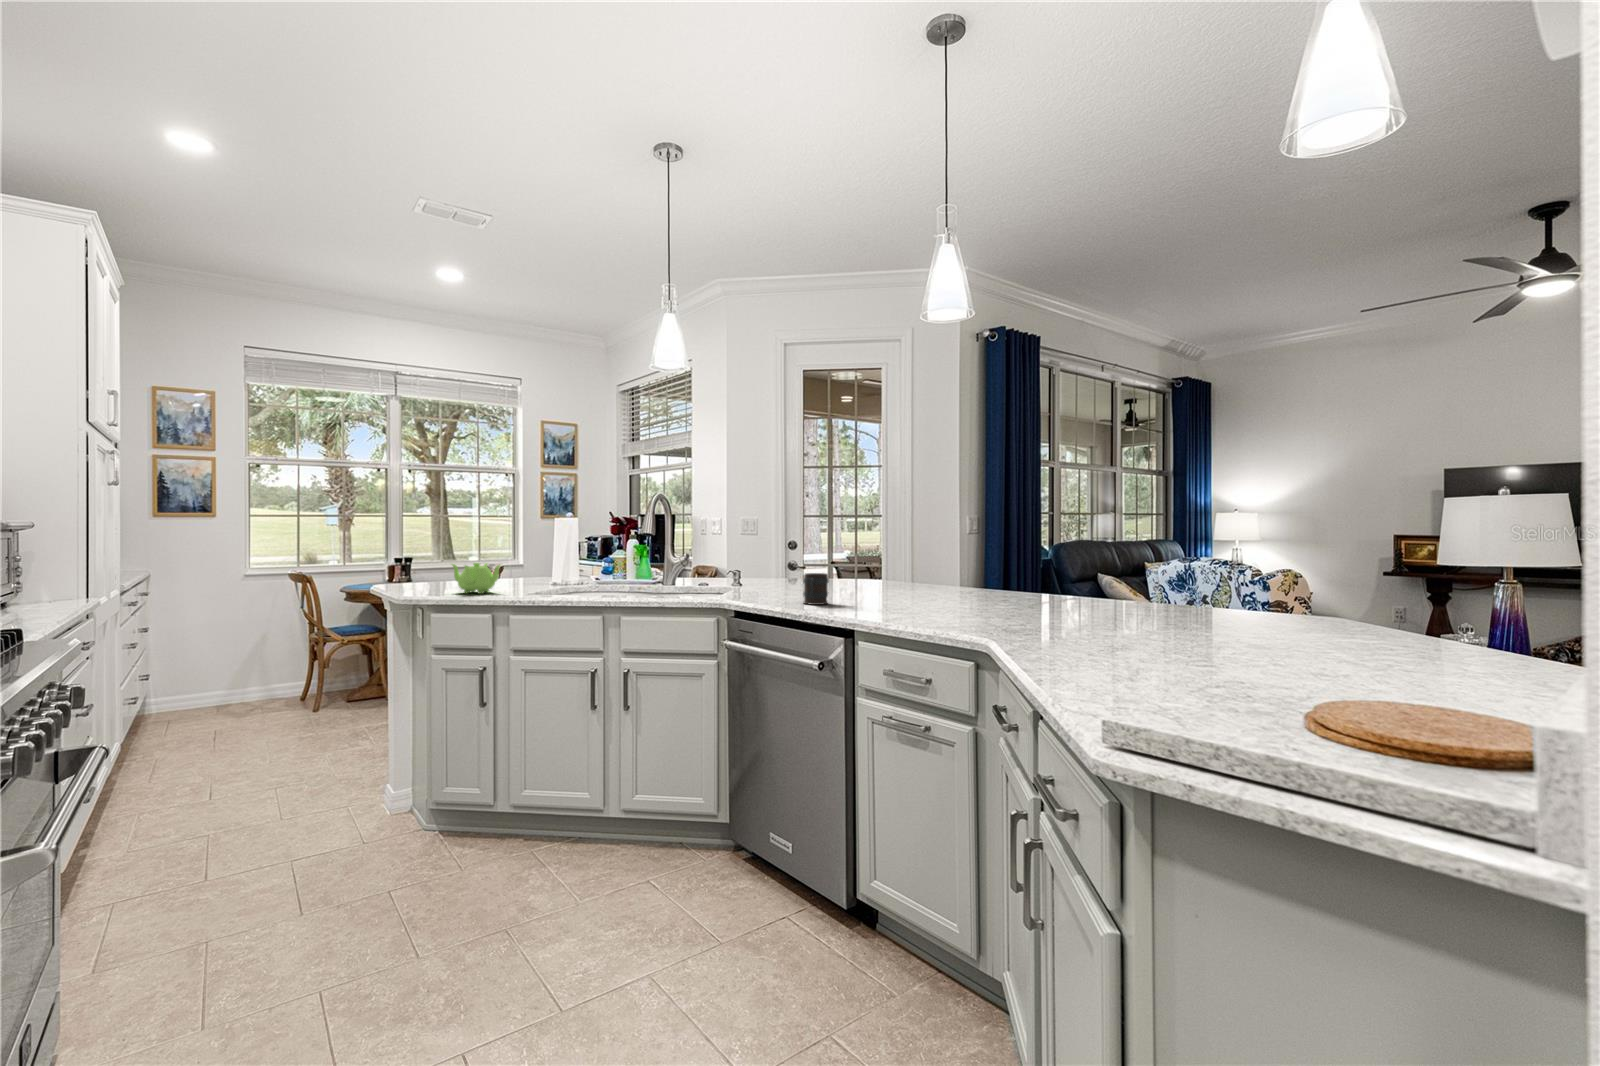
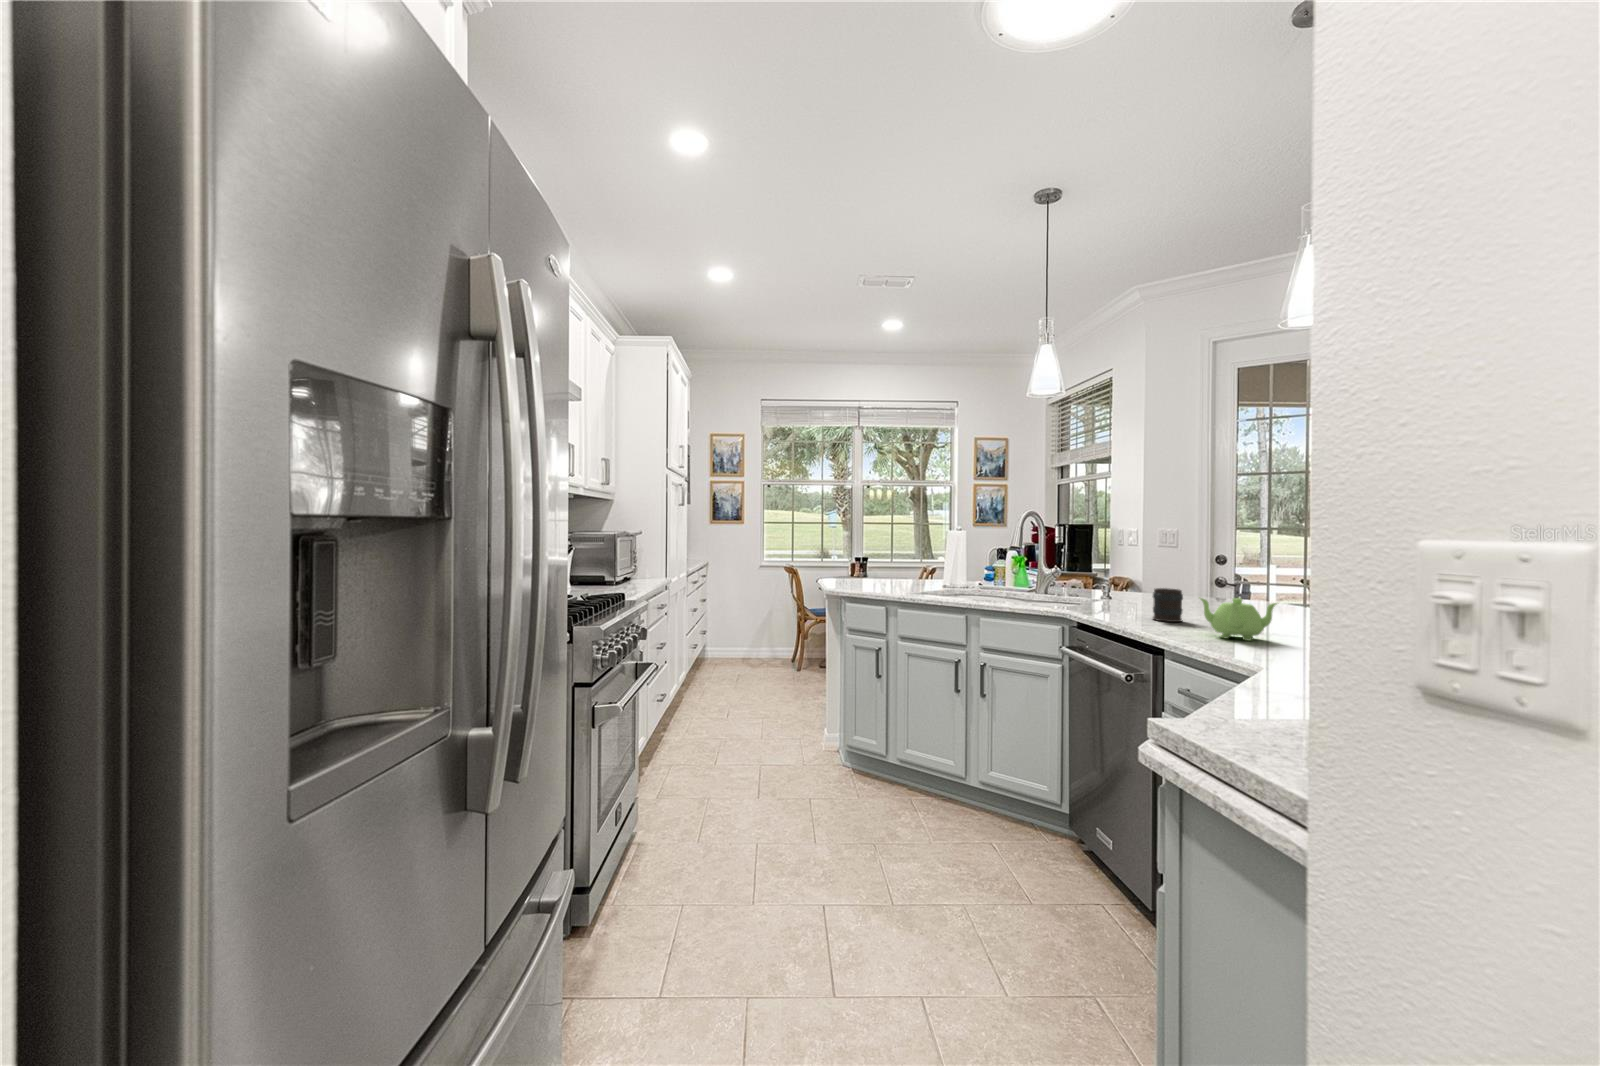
teapot: present [452,563,501,593] -> present [1199,597,1277,641]

